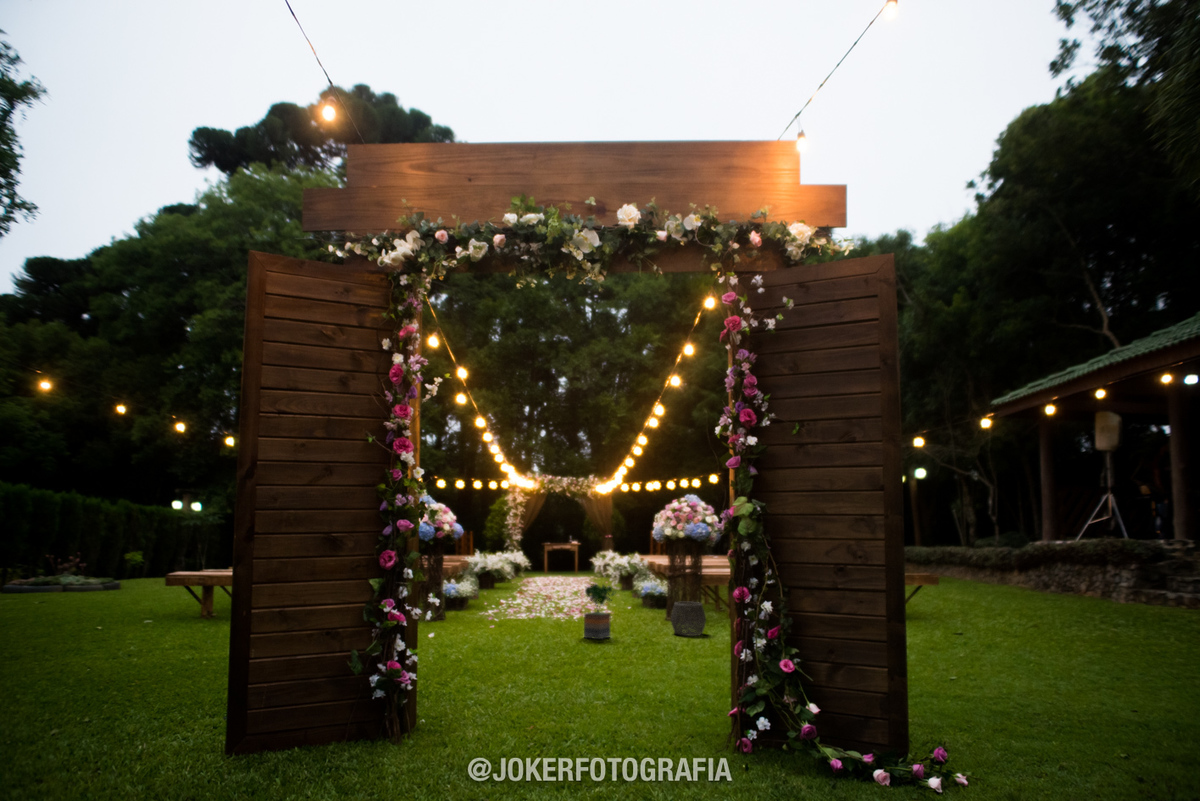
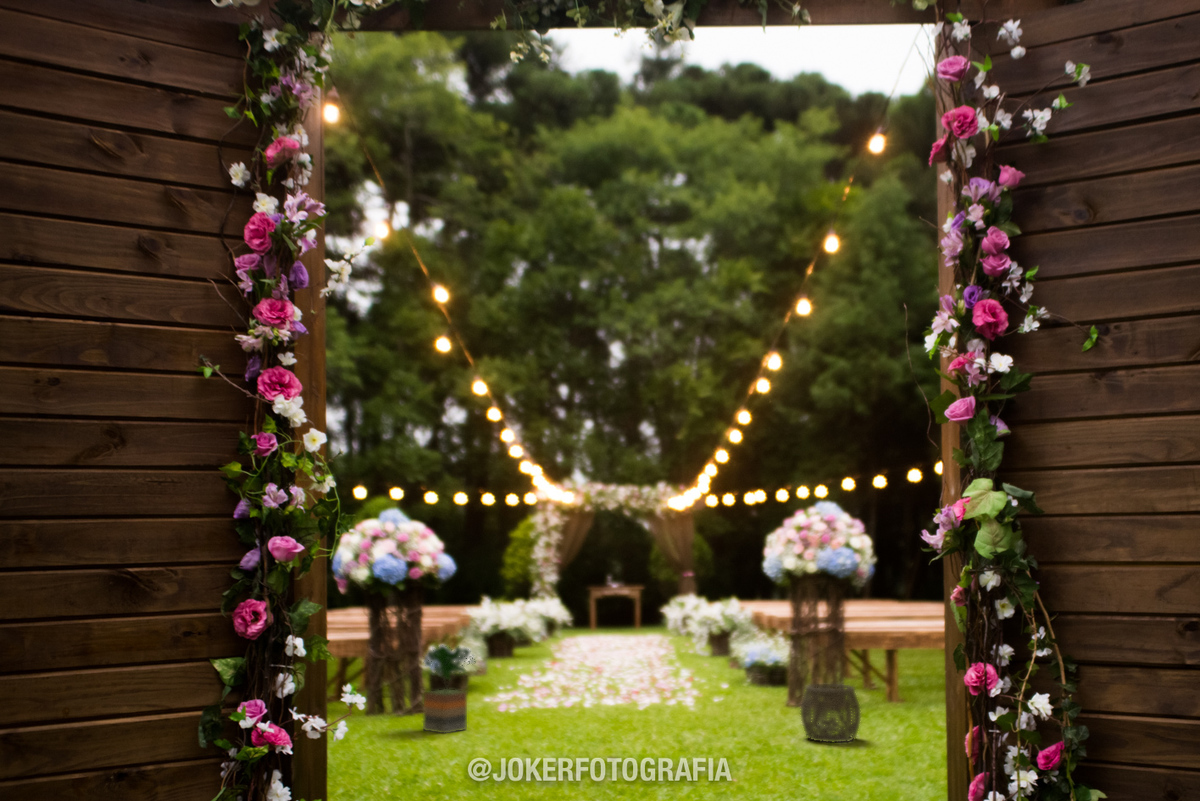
potted tree: present [584,584,616,639] -> present [423,645,476,733]

